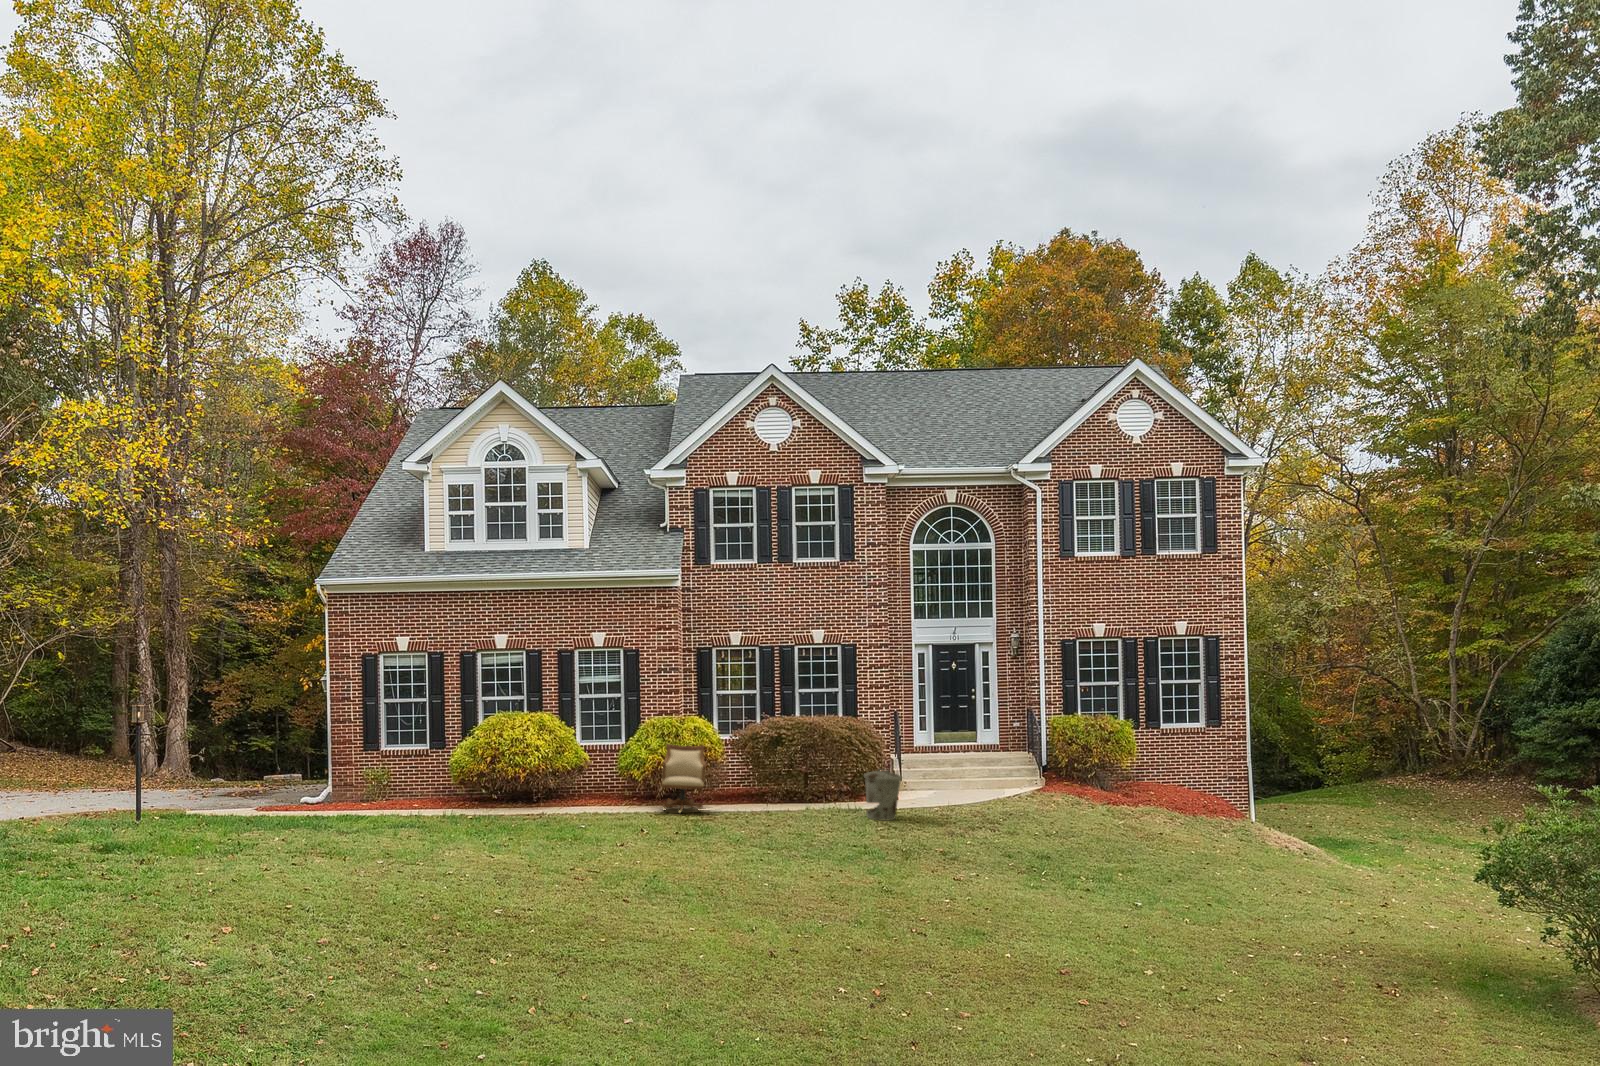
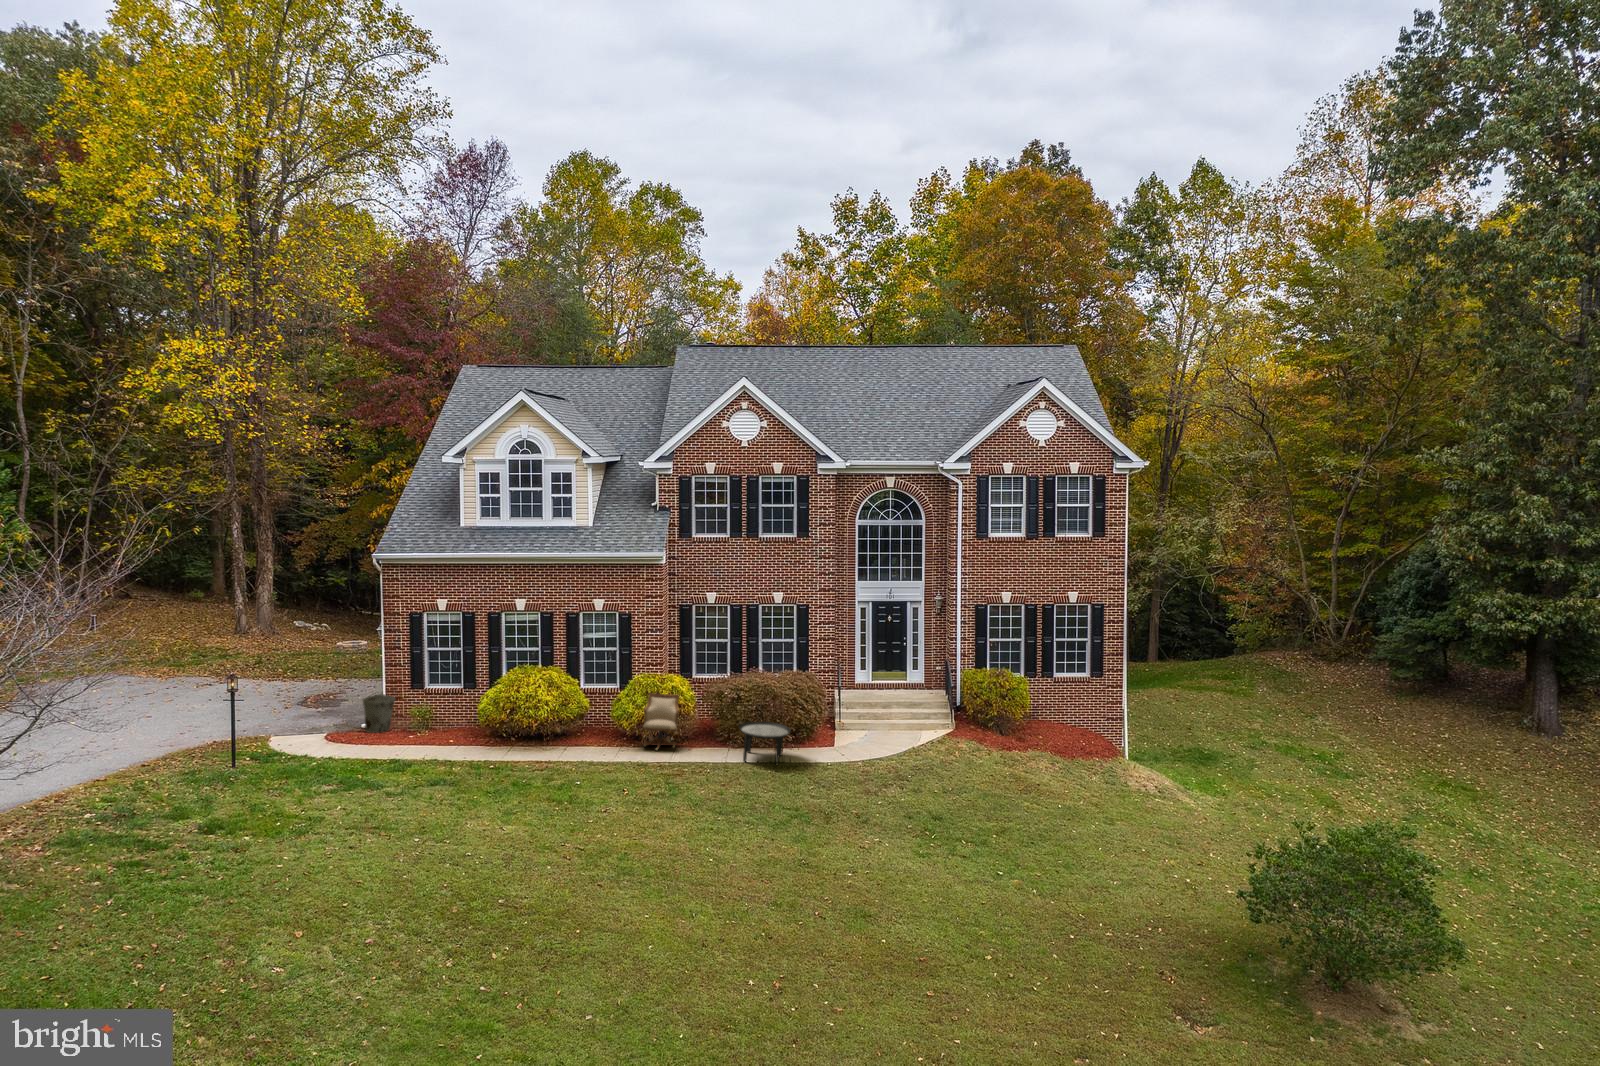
trash can: present [864,769,902,821] -> present [363,694,395,733]
round table: none [782,777,848,828] -> present [739,722,791,765]

